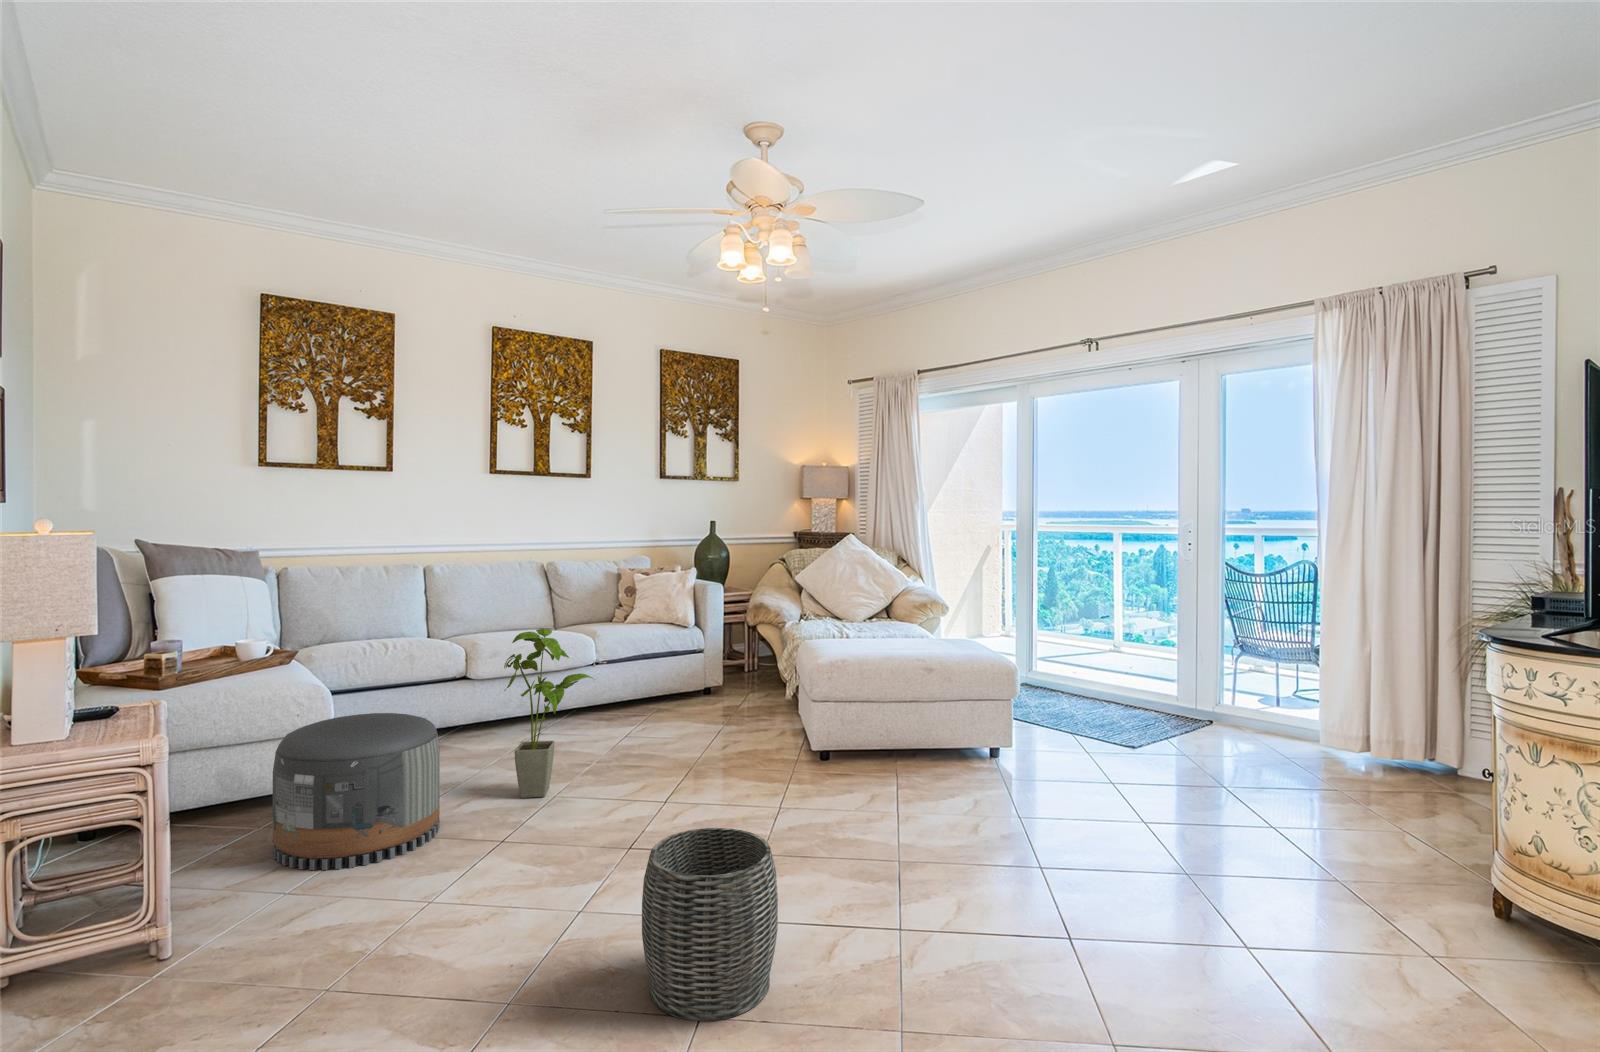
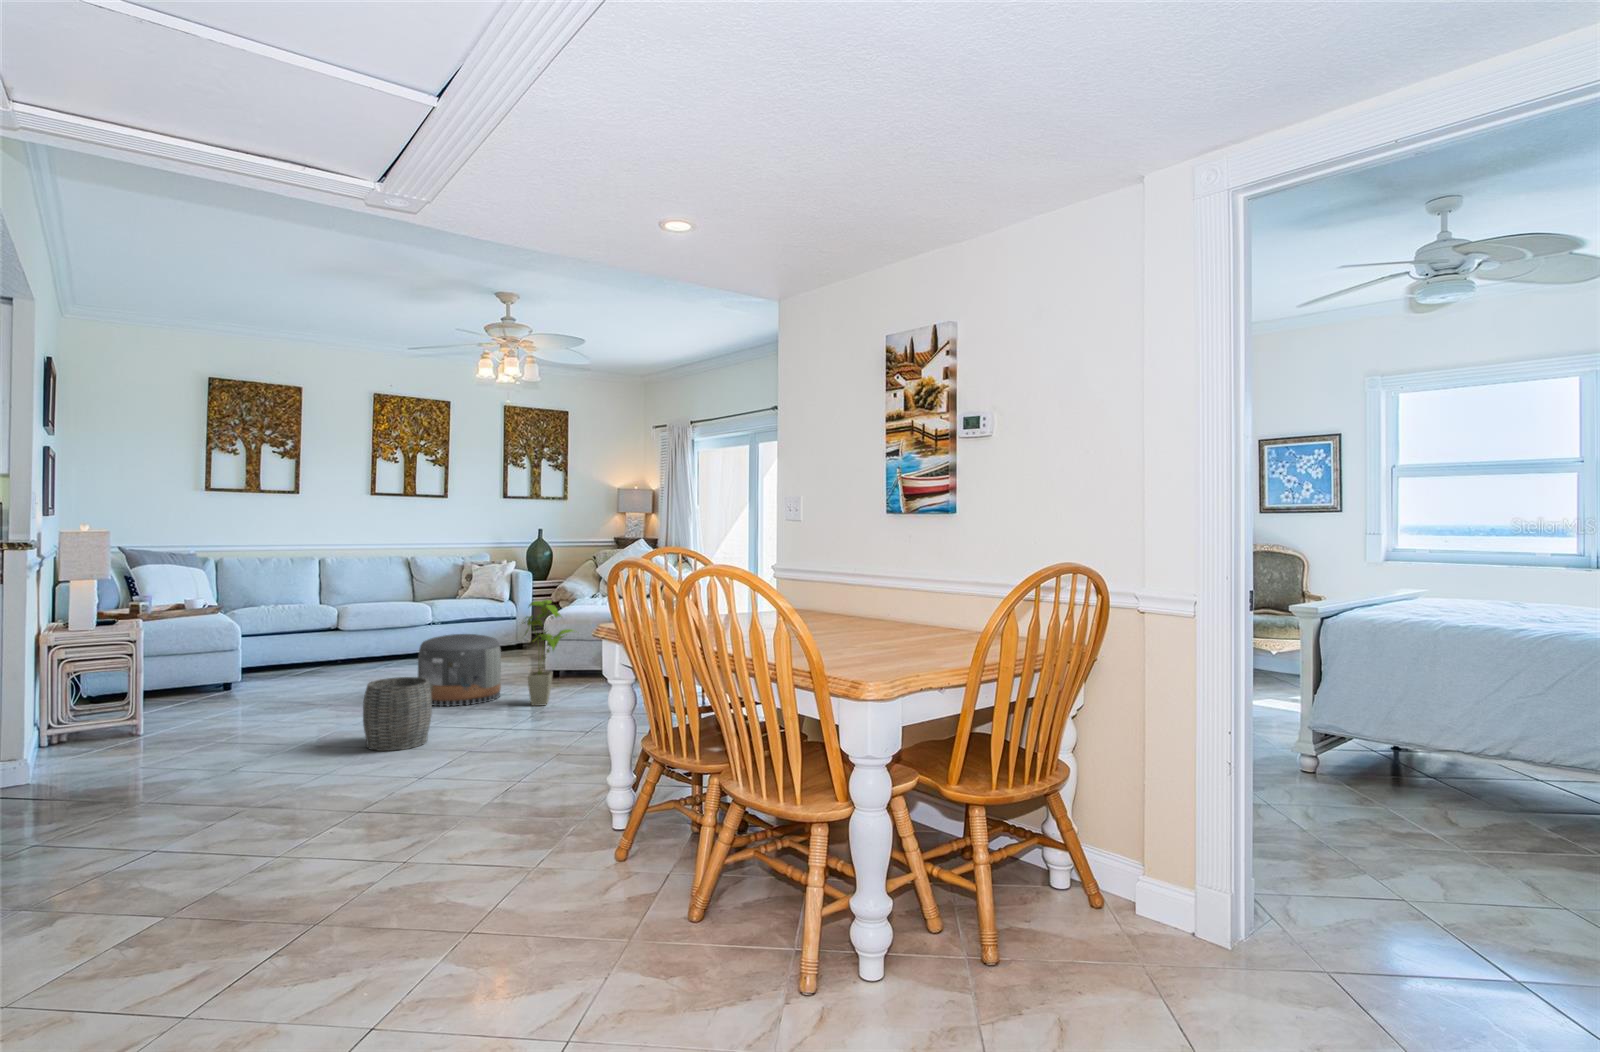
house plant: present [504,628,595,798] -> present [522,600,573,706]
pouf: present [273,713,440,870] -> present [418,634,501,706]

